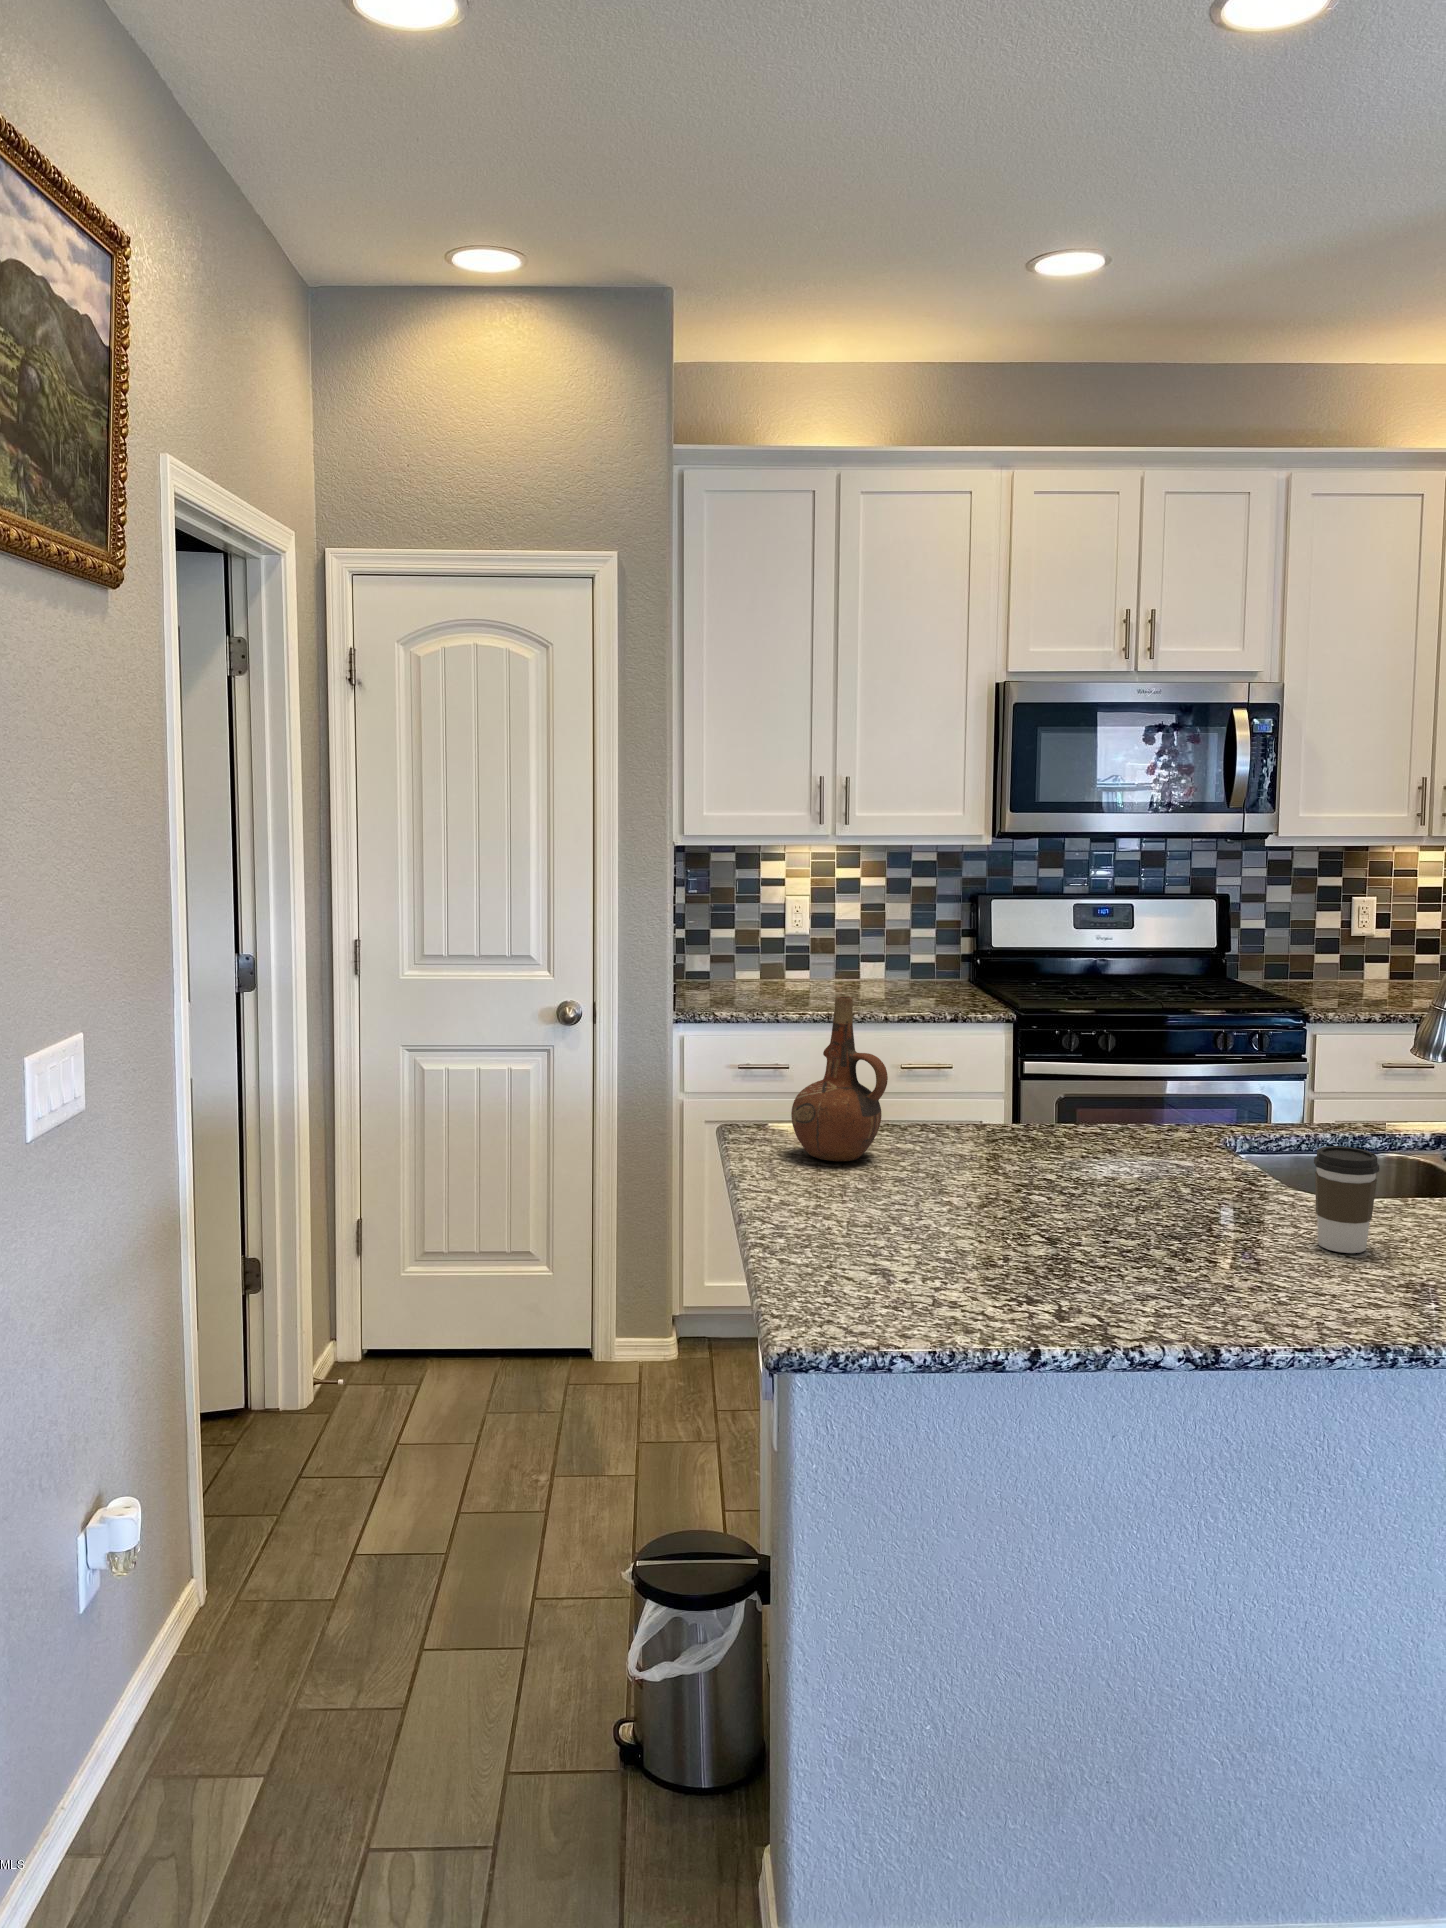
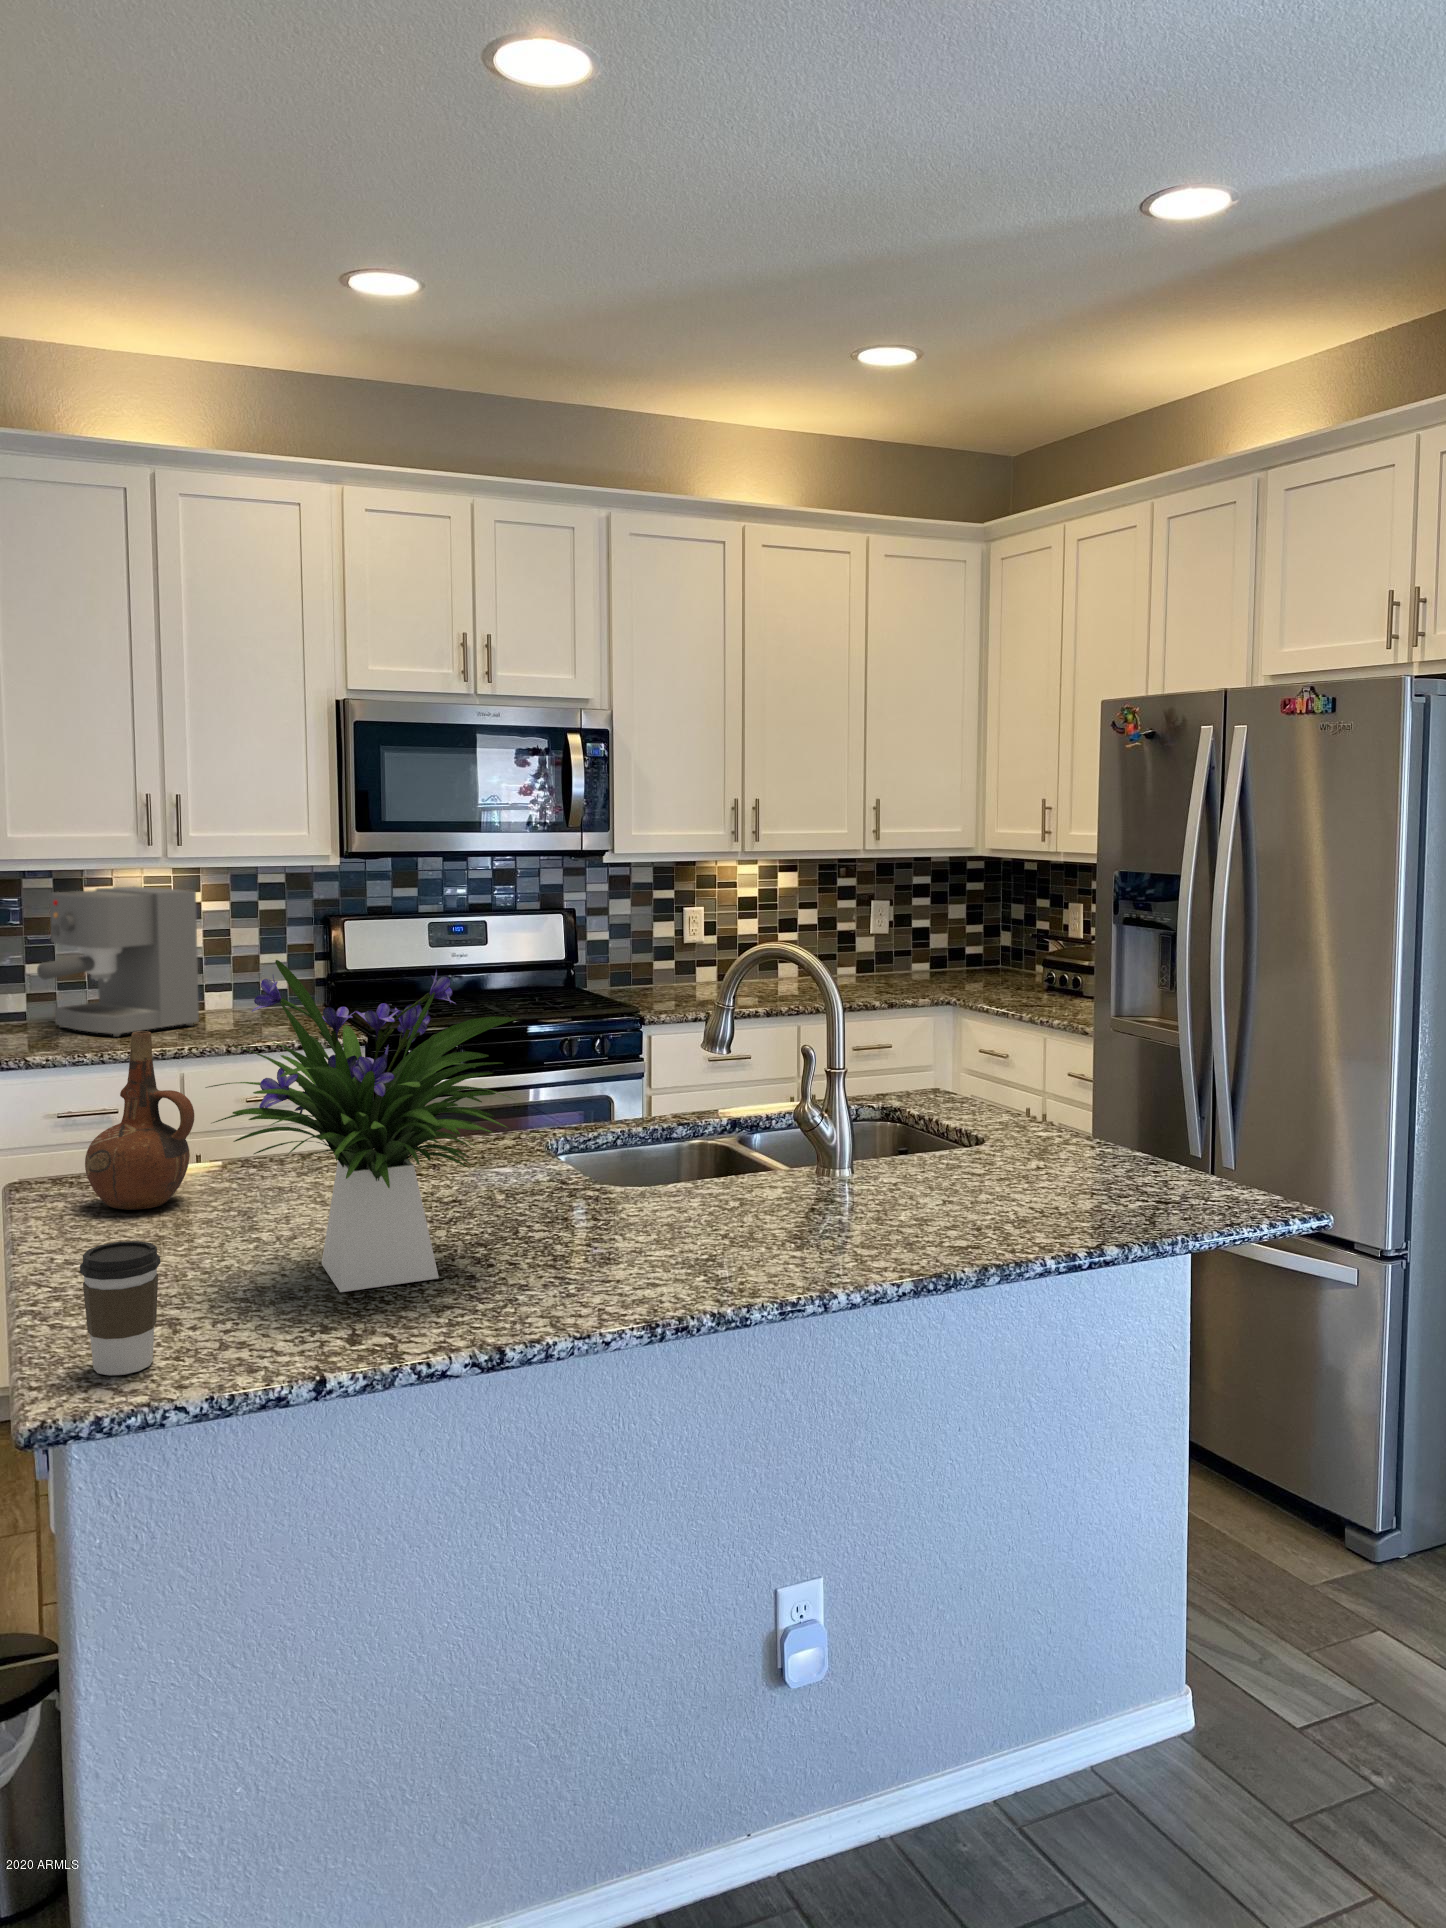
coffee maker: none [725,862,860,999] -> present [37,886,199,1037]
flower arrangement: none [915,935,1228,1266] -> present [206,960,518,1292]
coffee cup: present [1314,1146,1379,1253] -> present [80,1241,160,1375]

